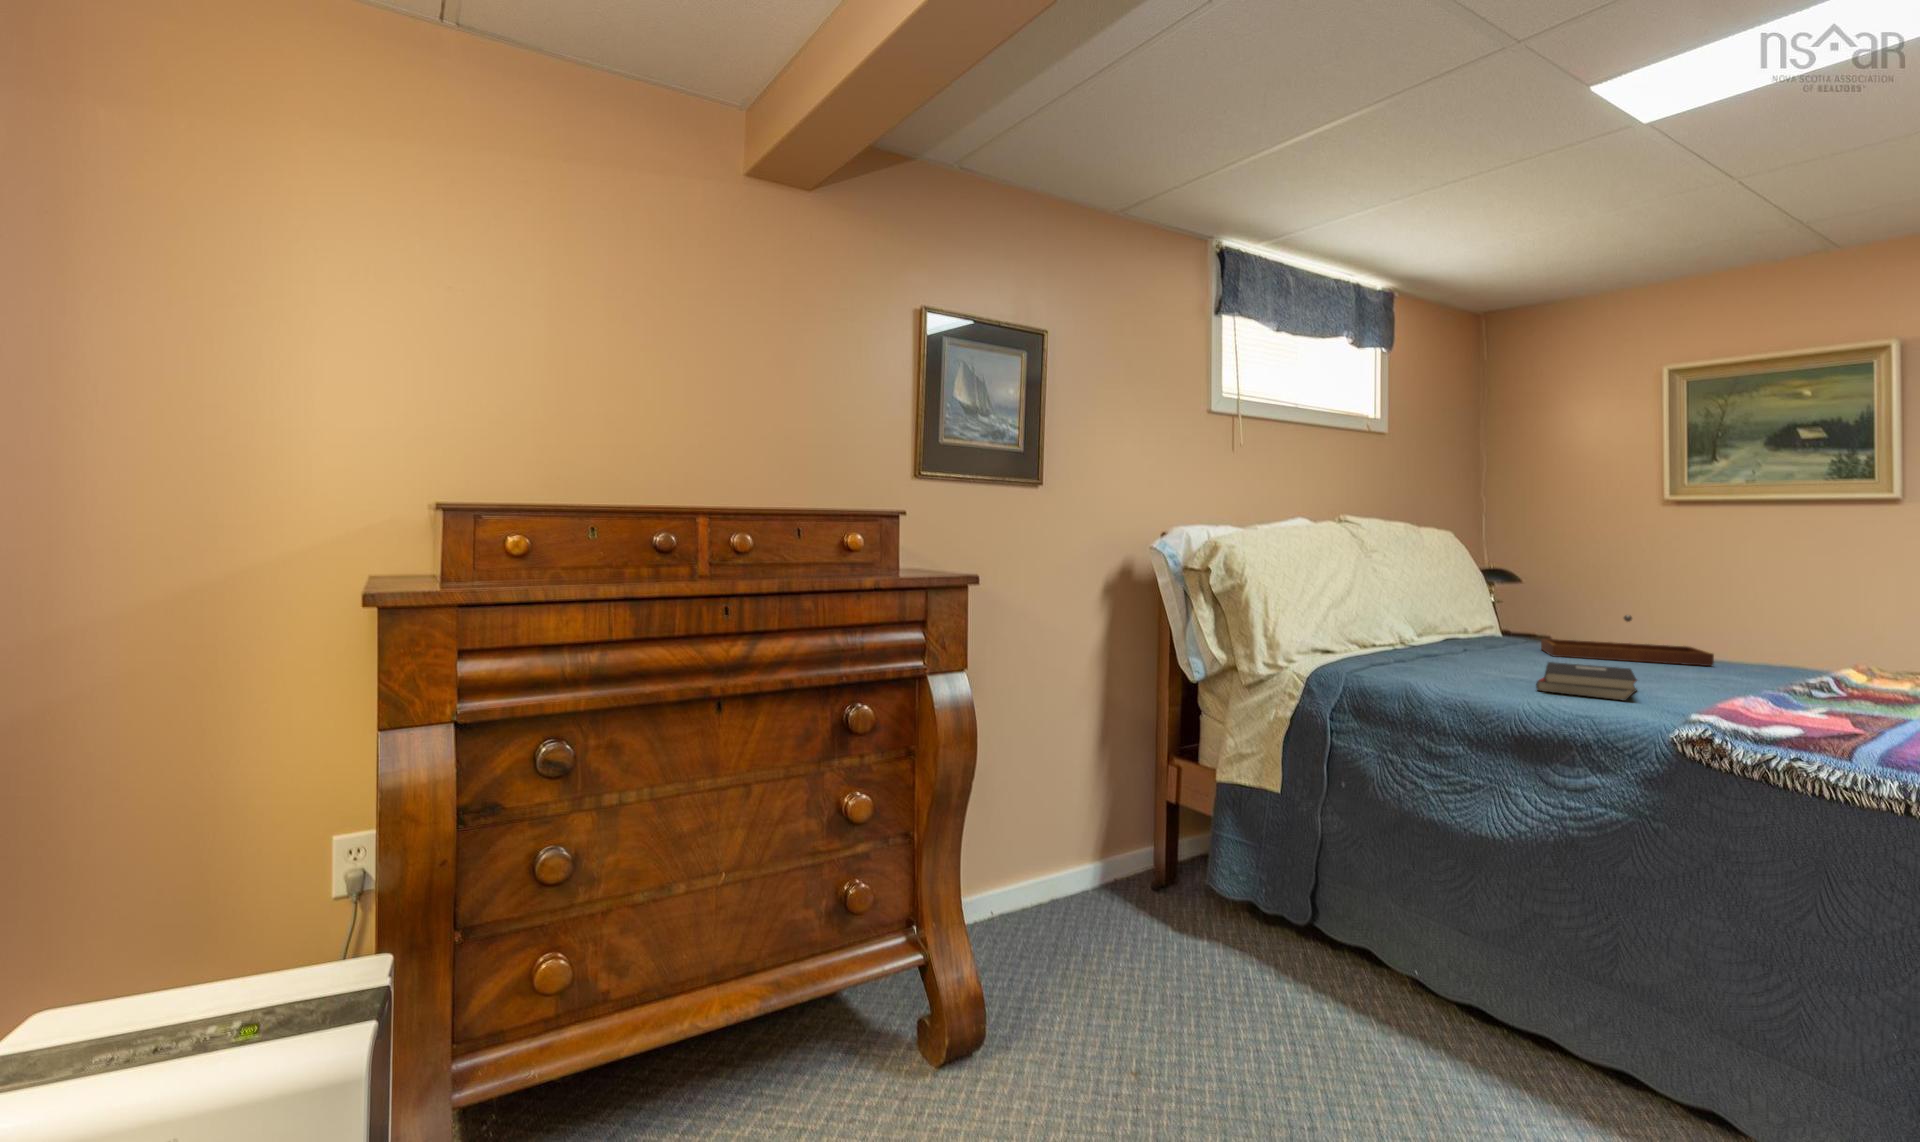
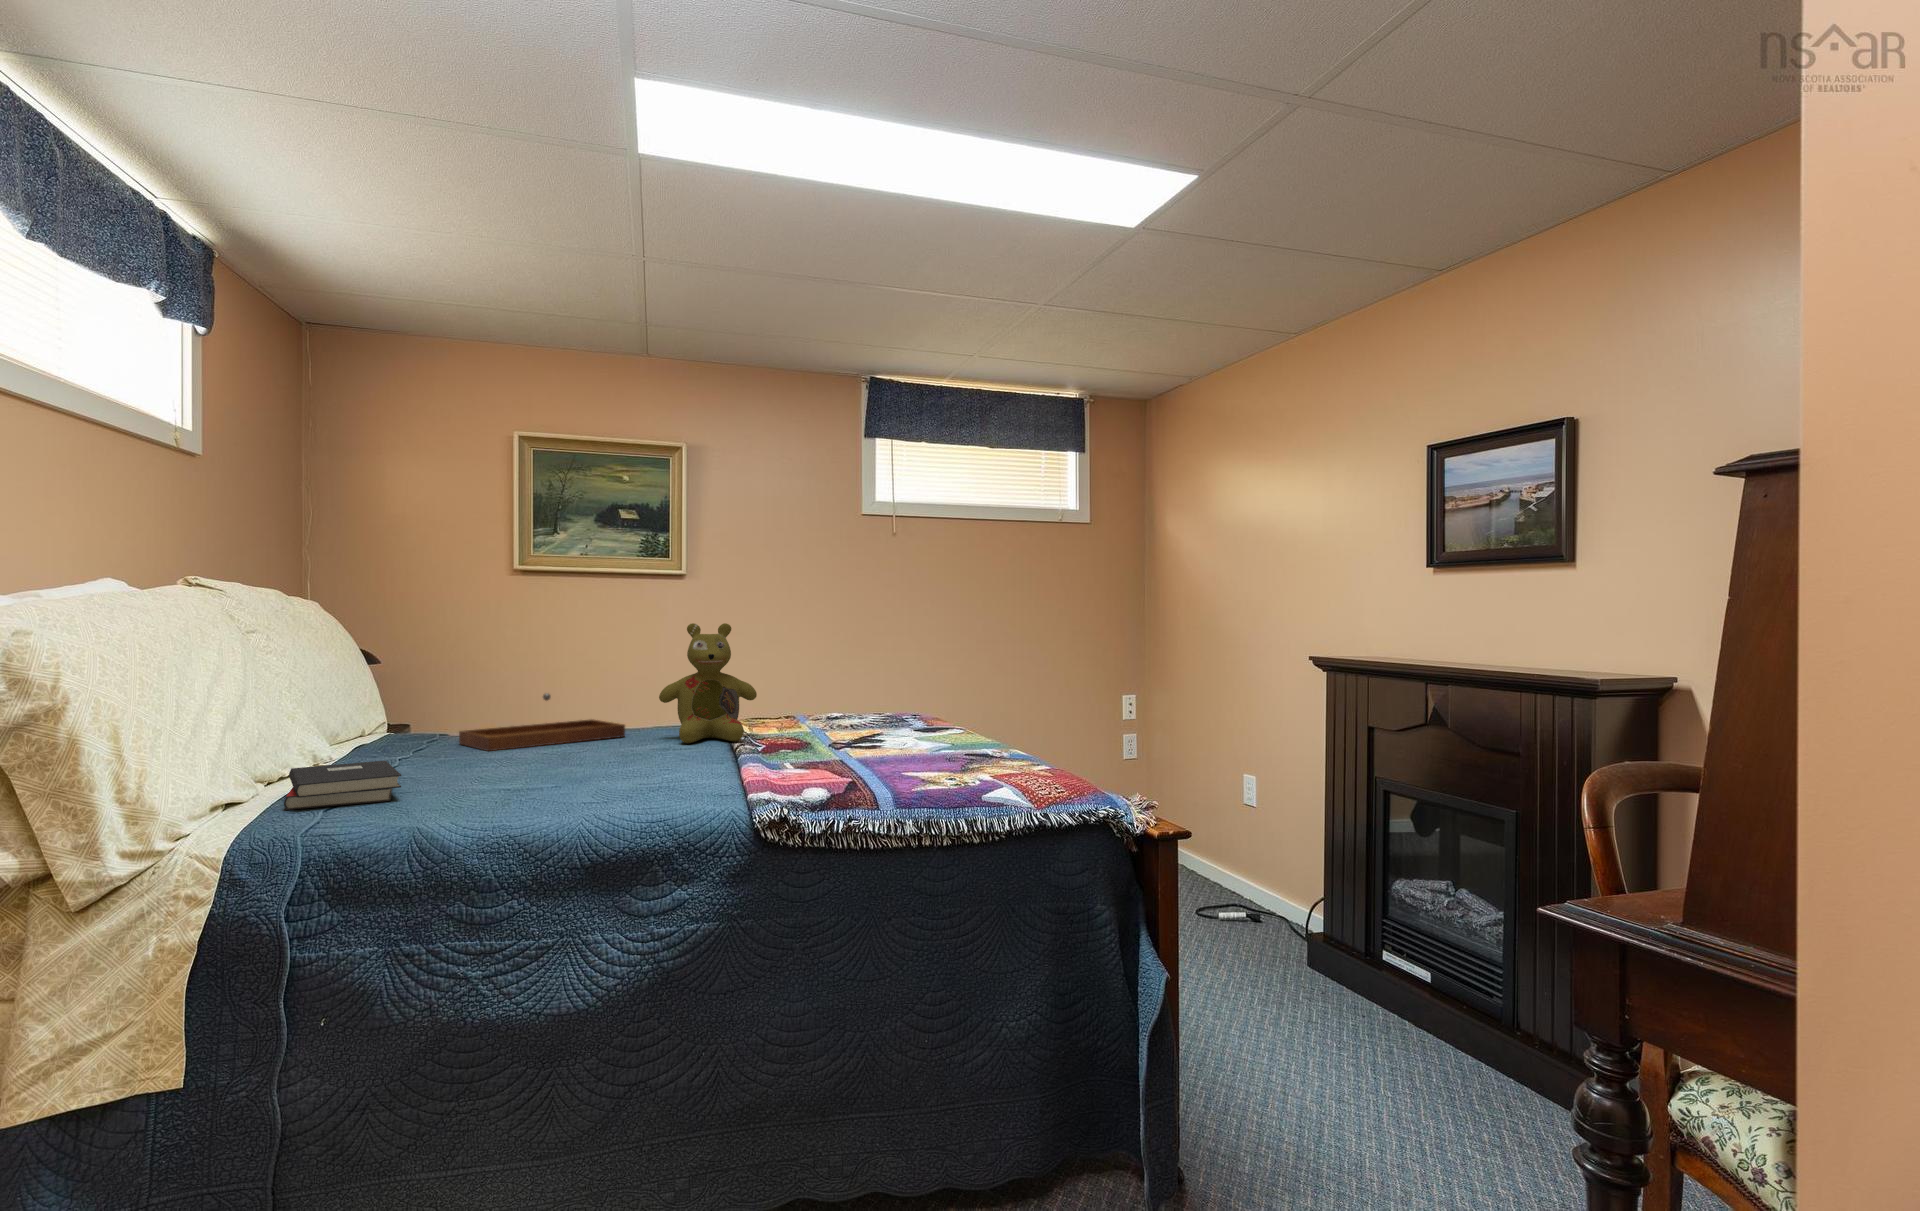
stuffed bear: none [1751,552,1905,688] -> present [659,623,757,743]
hardback book: present [1536,662,1637,701] -> present [284,761,401,810]

